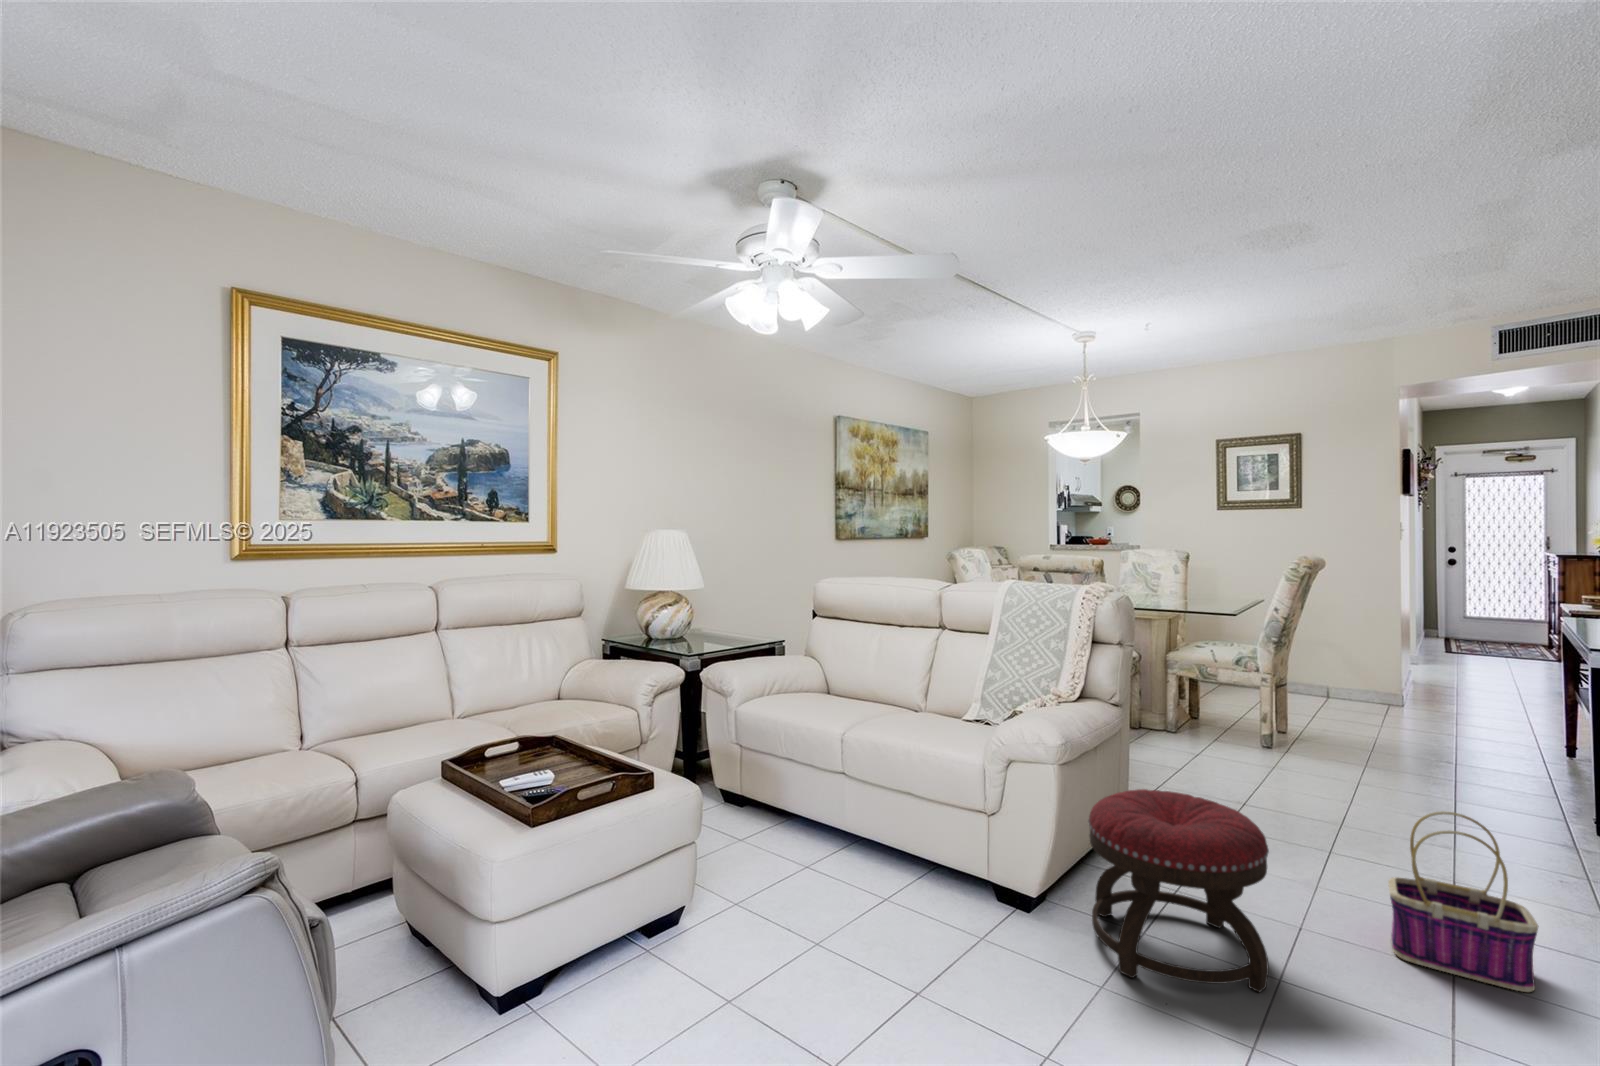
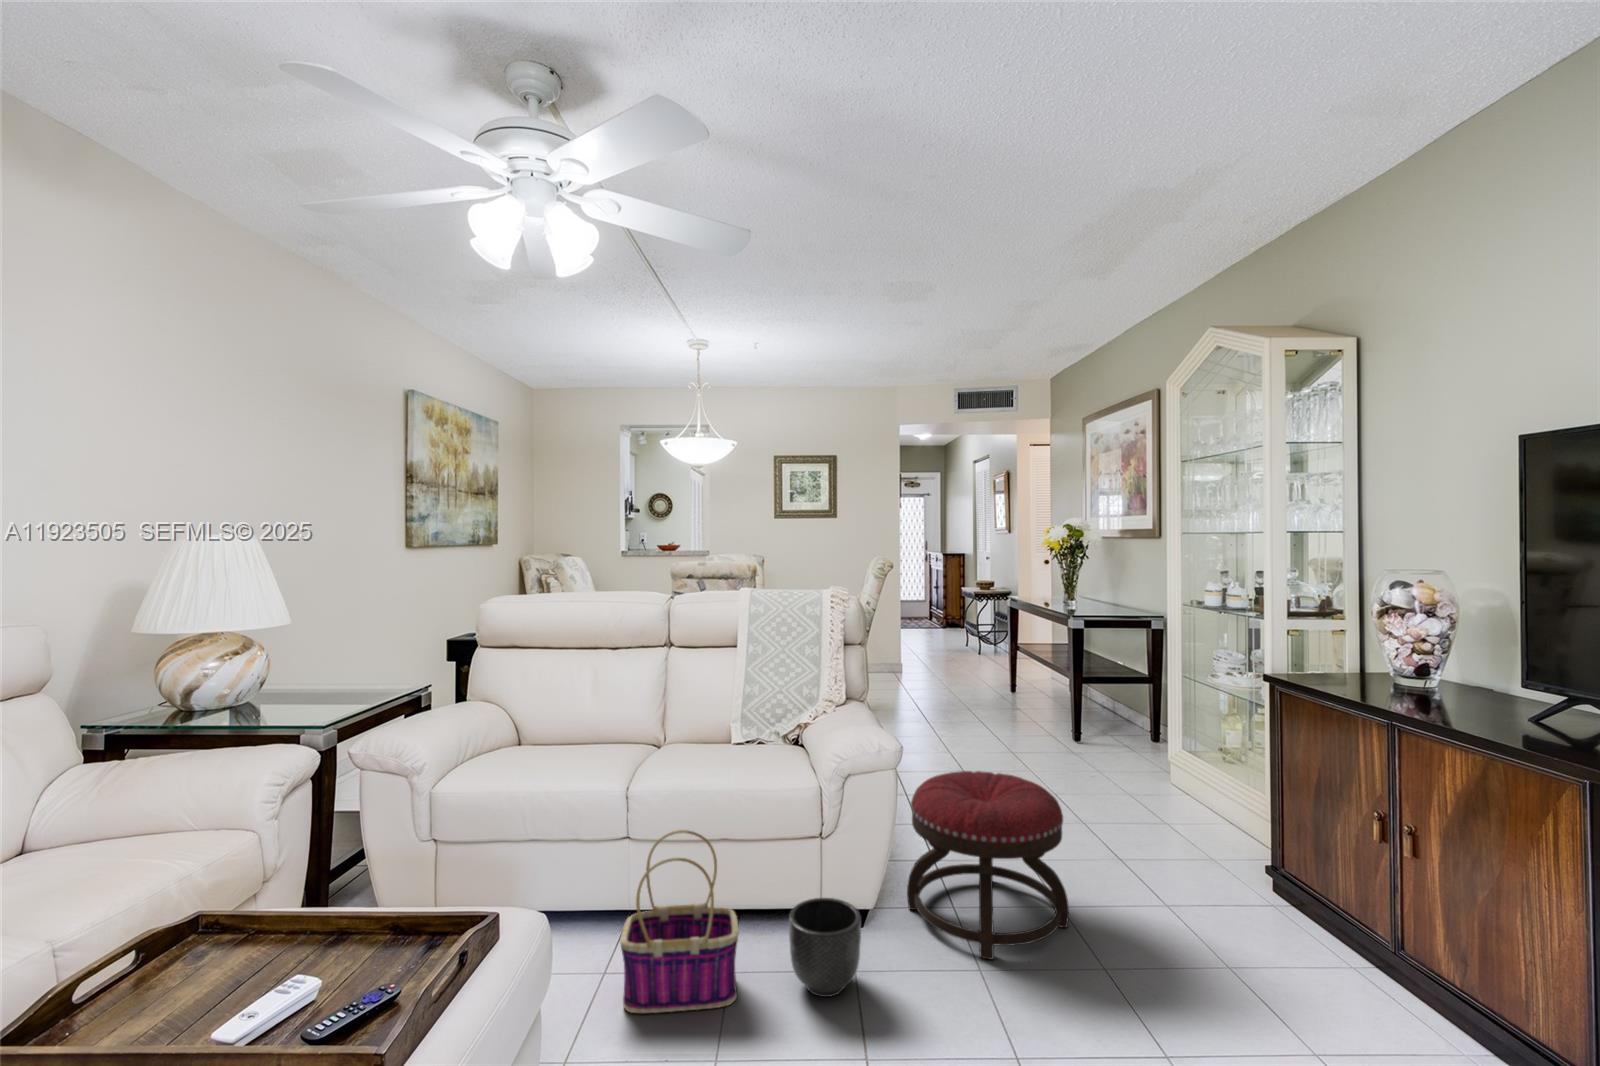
basket: present [1388,812,1539,992] -> present [620,830,739,1013]
planter: none [925,856,989,940] -> present [789,898,861,997]

